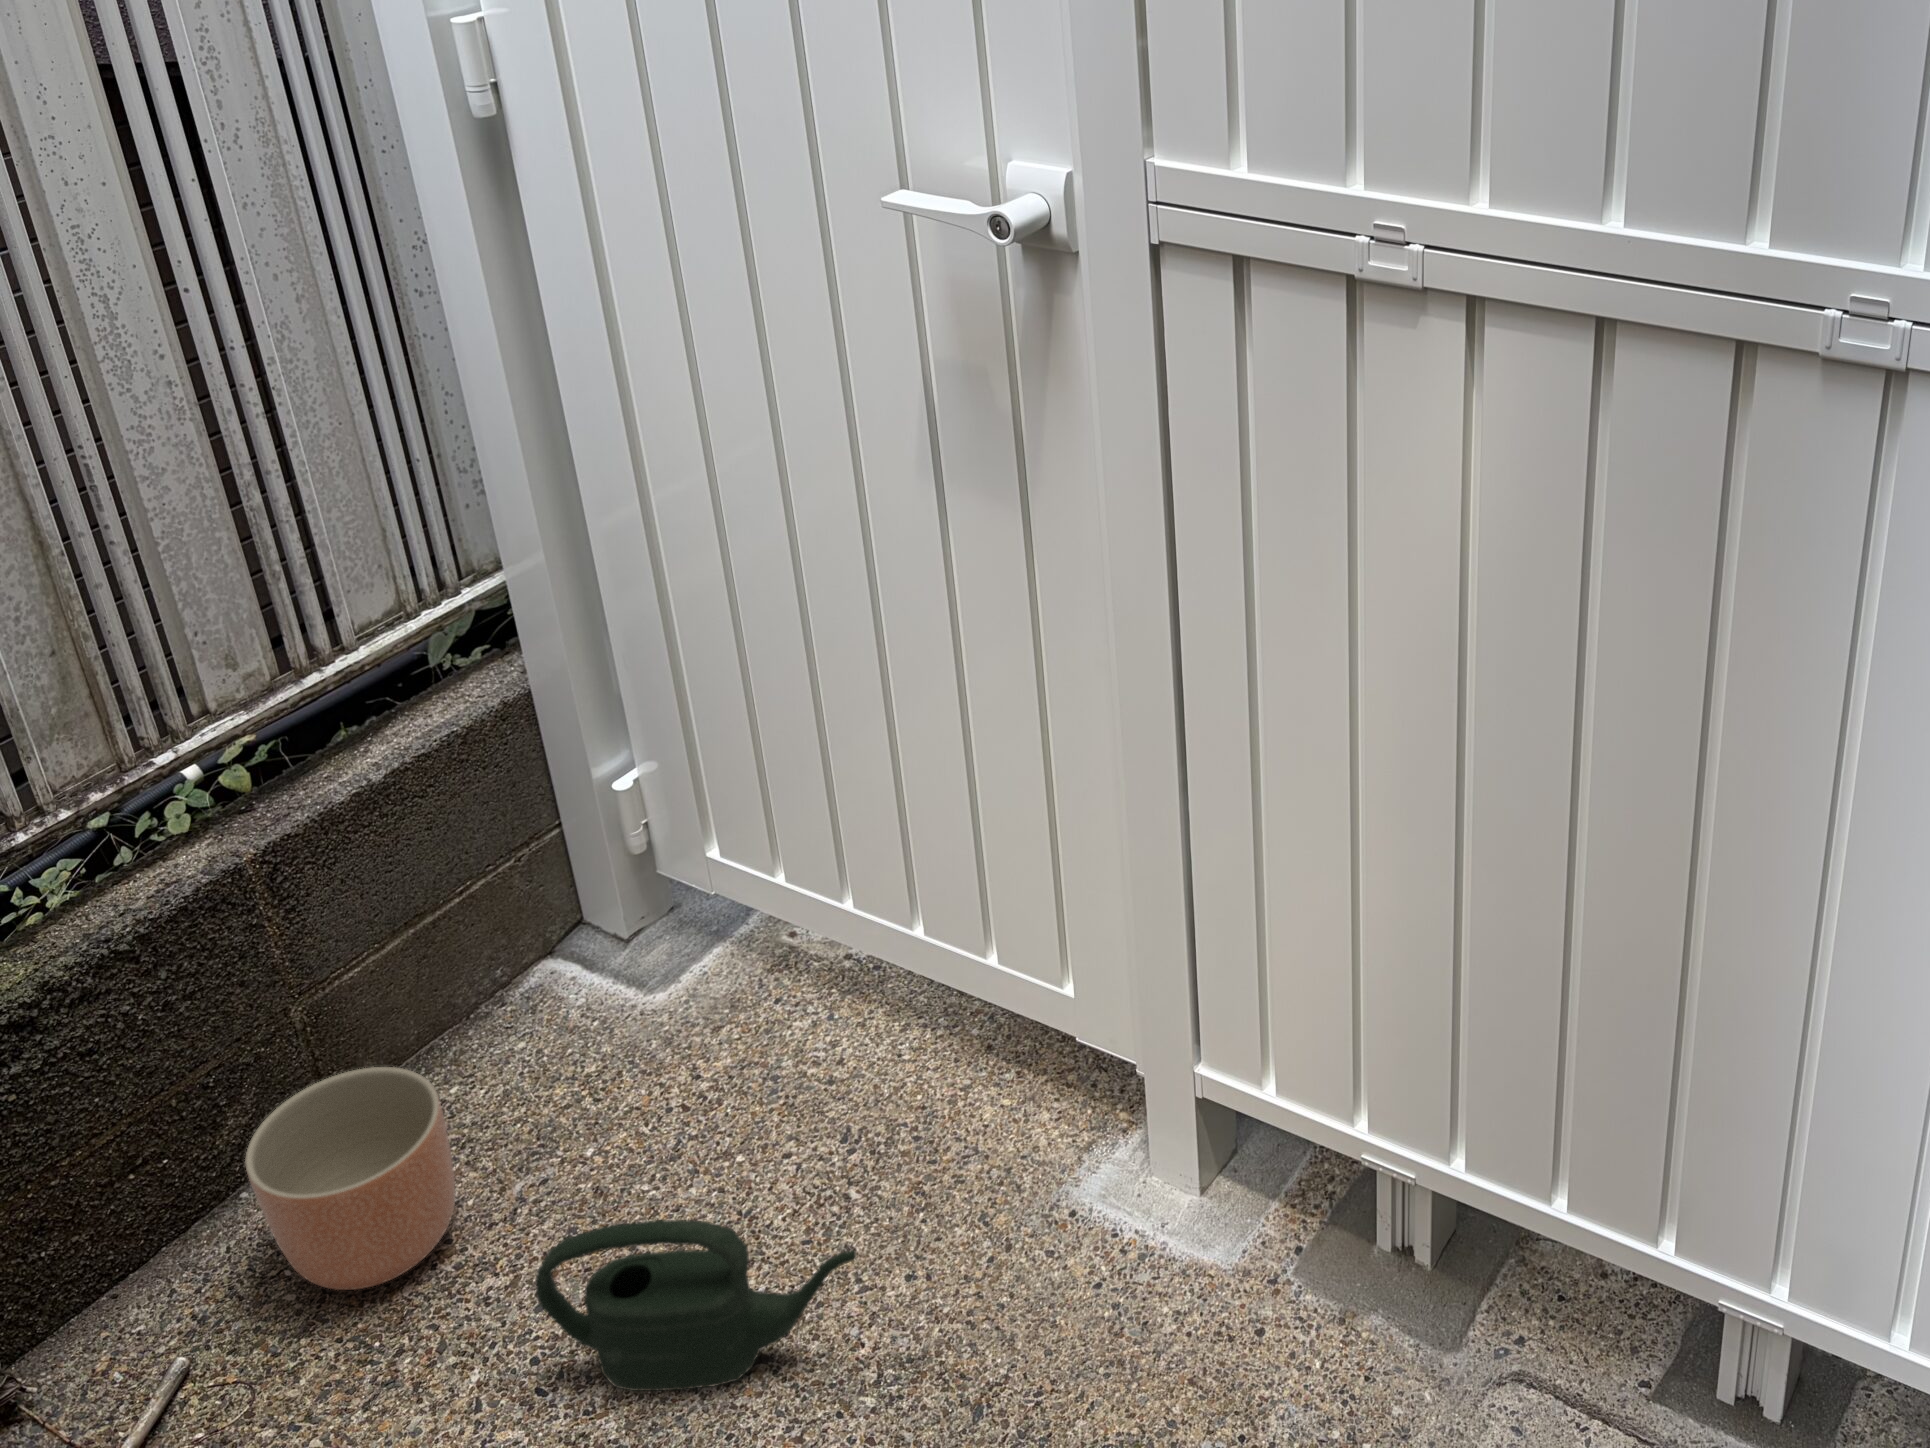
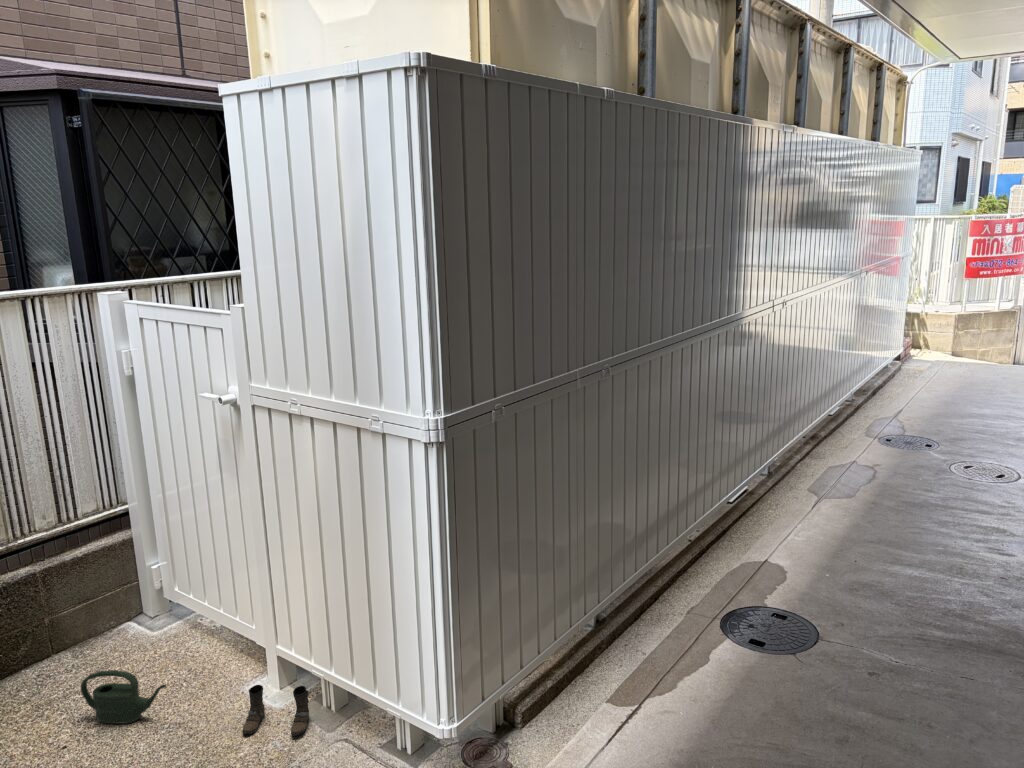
planter: present [245,1067,455,1290] -> none [17,634,76,695]
boots: none [1148,1206,1368,1393] -> present [243,685,309,736]

